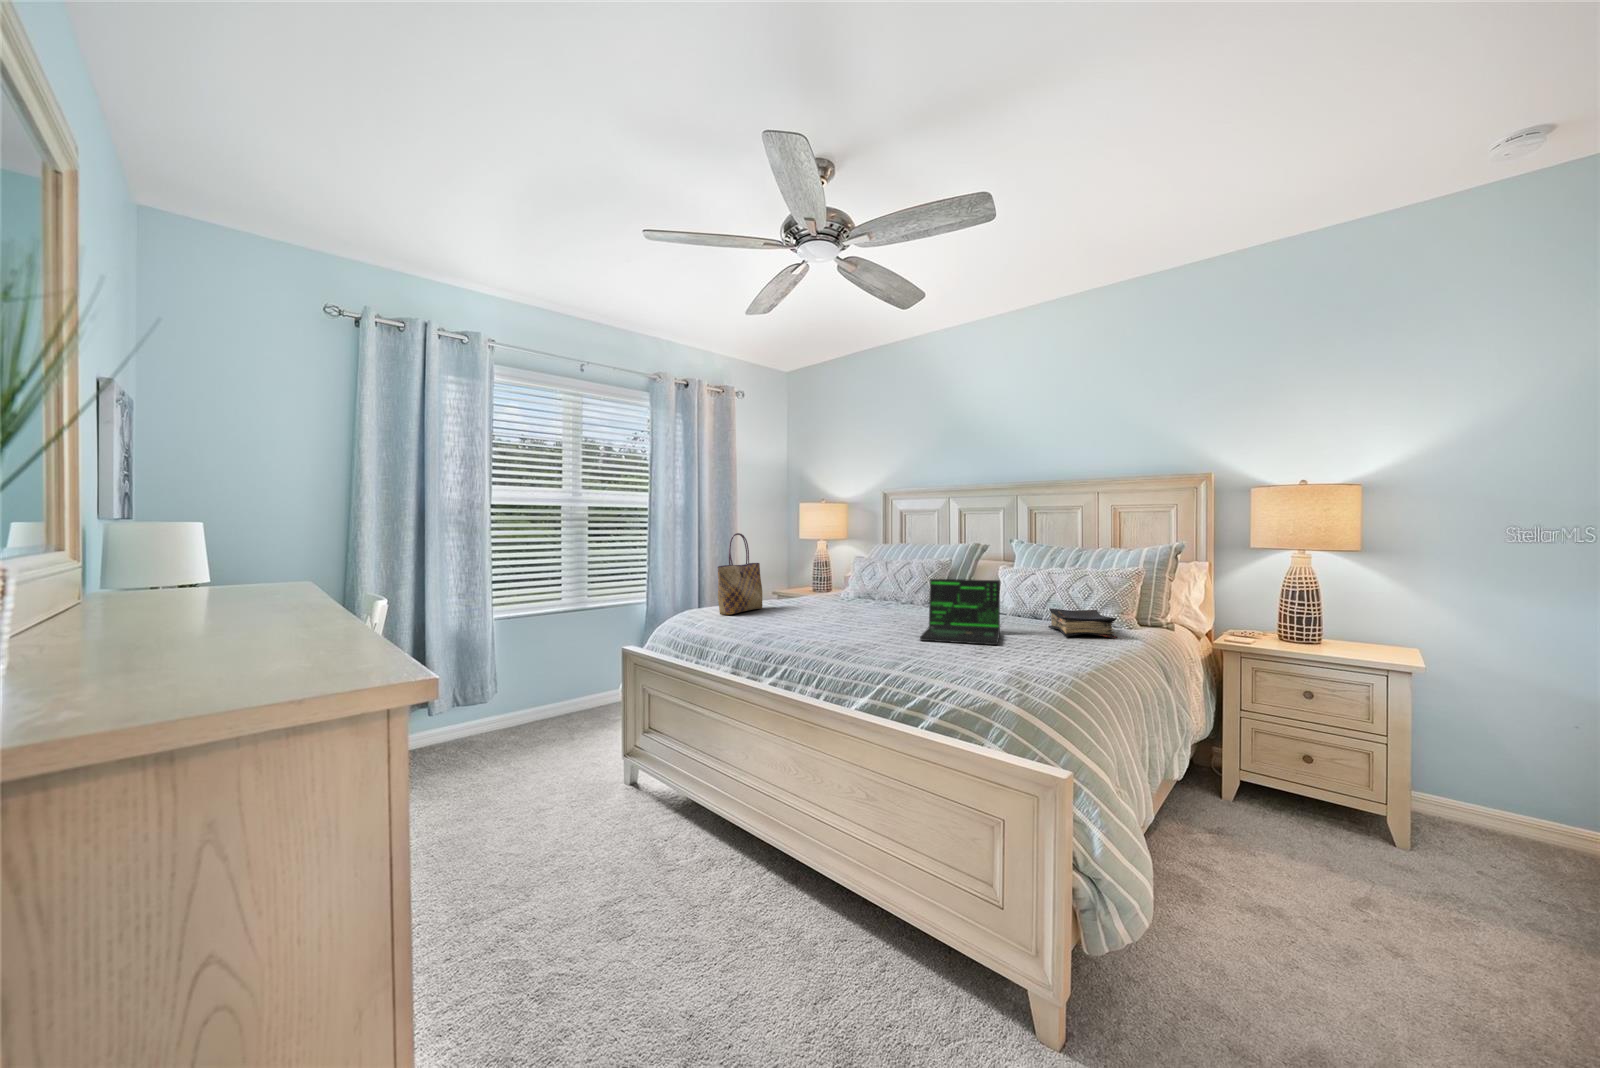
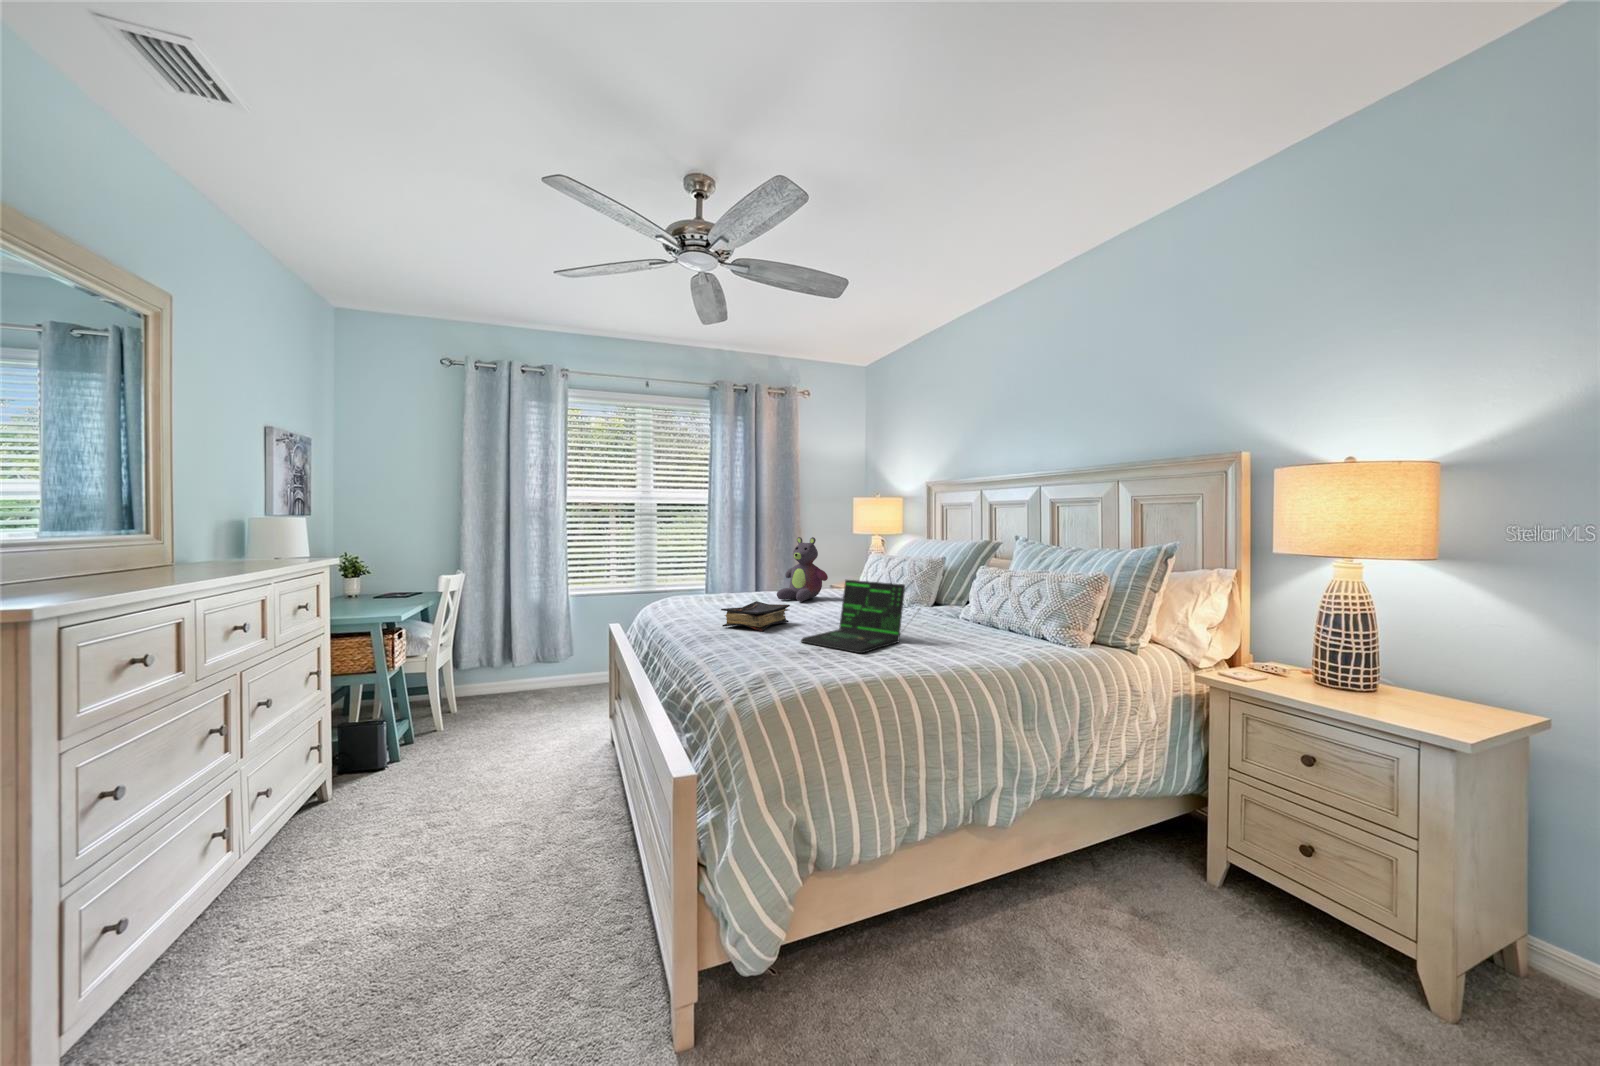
tote bag: present [718,533,763,615] -> none [696,529,753,604]
stuffed bear: none [786,541,837,607] -> present [777,537,828,602]
book: present [1049,608,1118,638] -> present [721,601,790,631]

